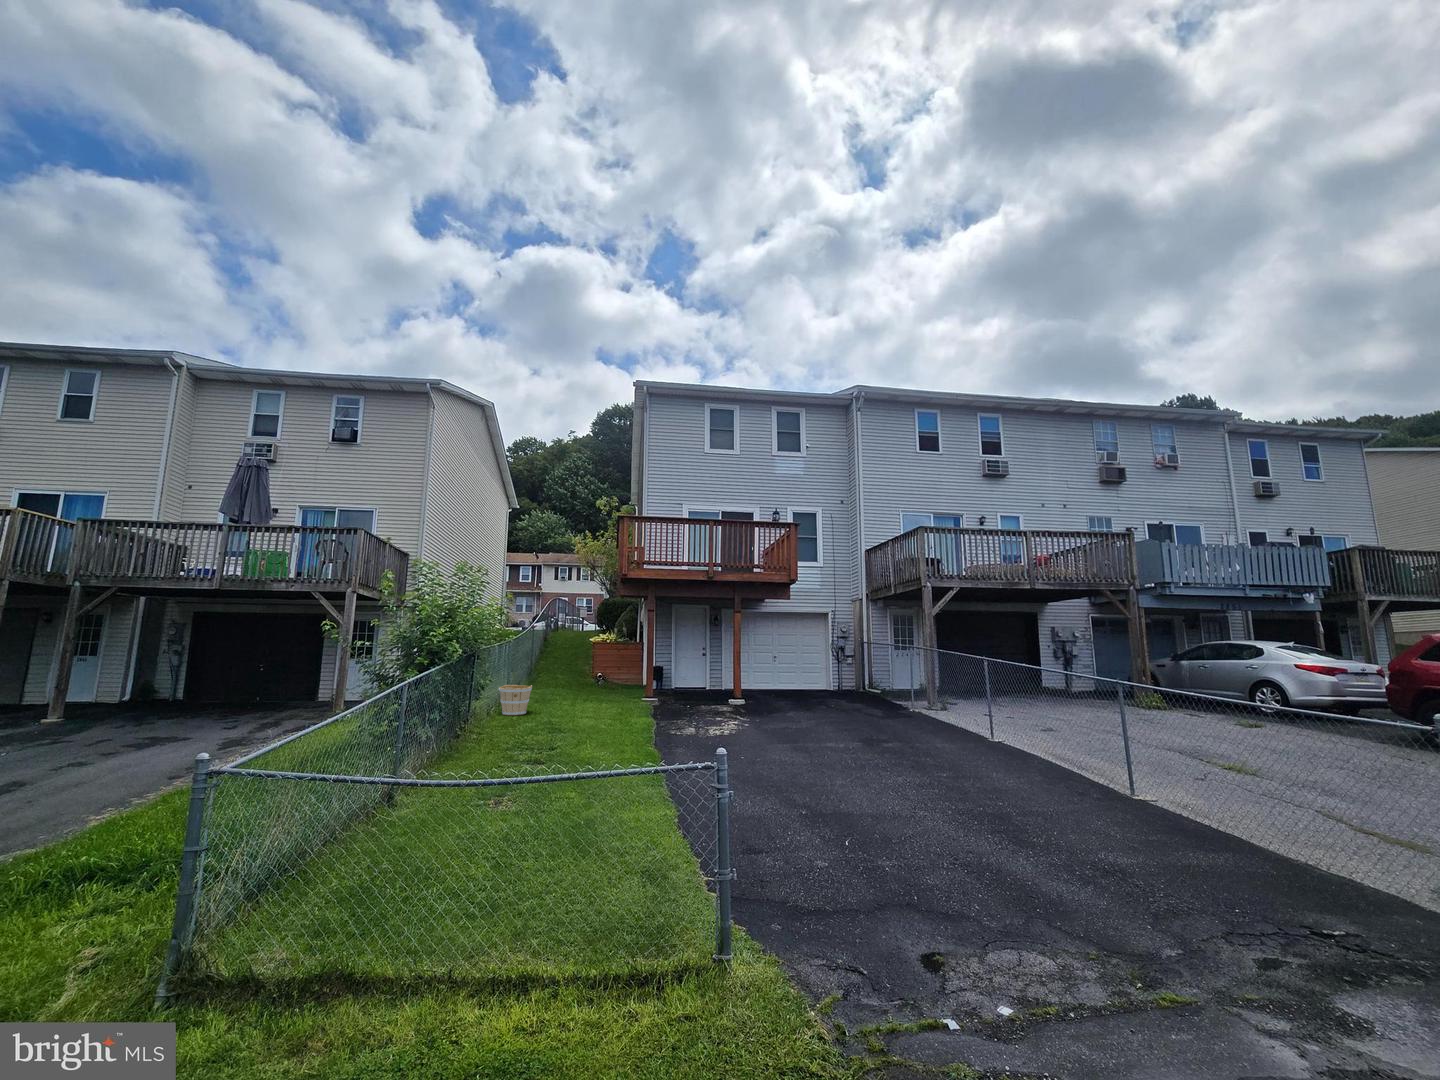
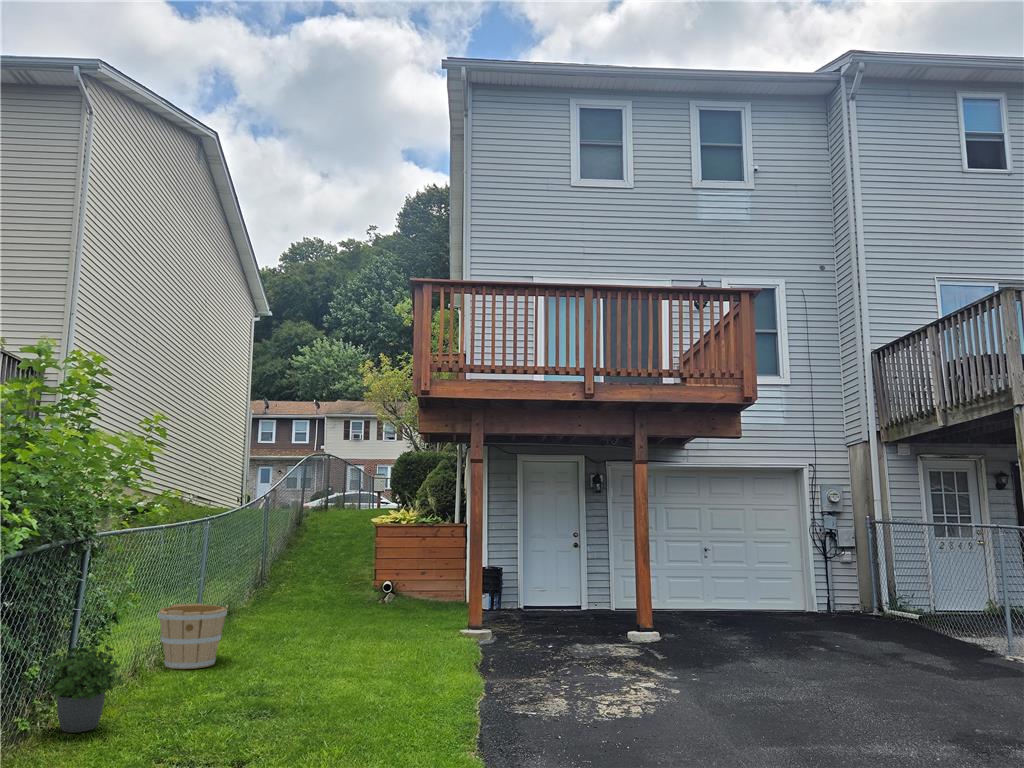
potted plant: none [469,700,502,737] -> present [46,644,123,733]

